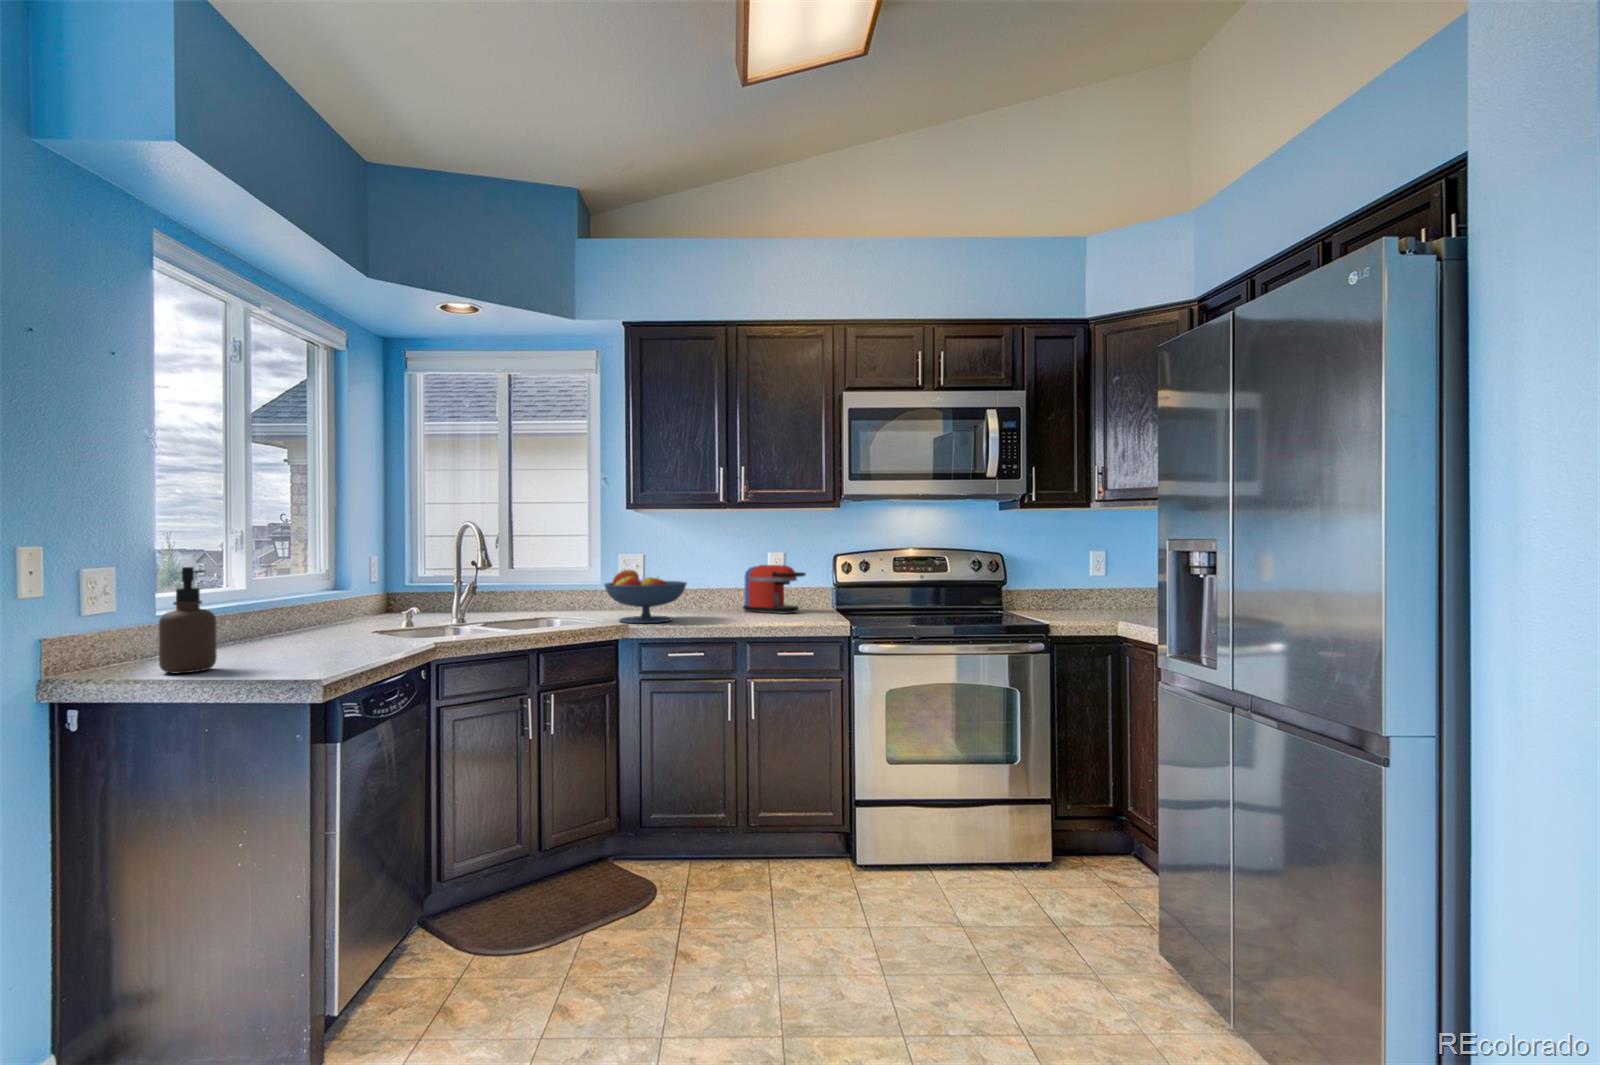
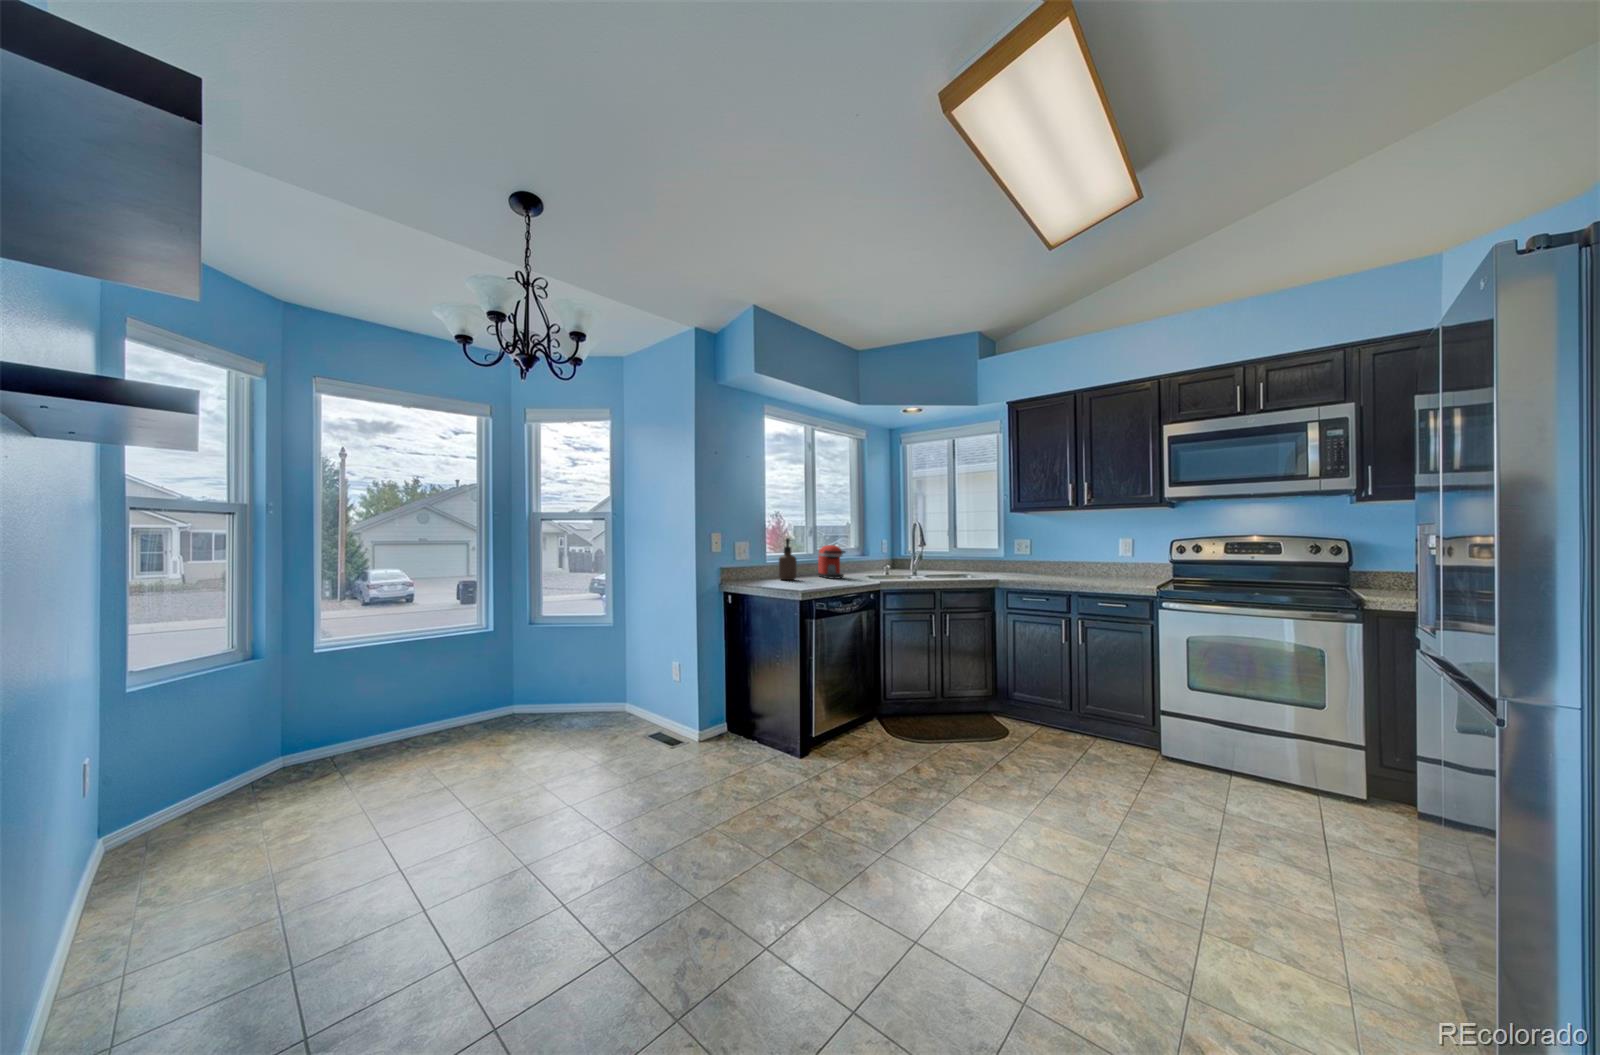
coffee maker: present [743,565,806,613] -> present [818,545,845,579]
fruit bowl: present [604,570,687,623] -> none [986,549,1039,581]

